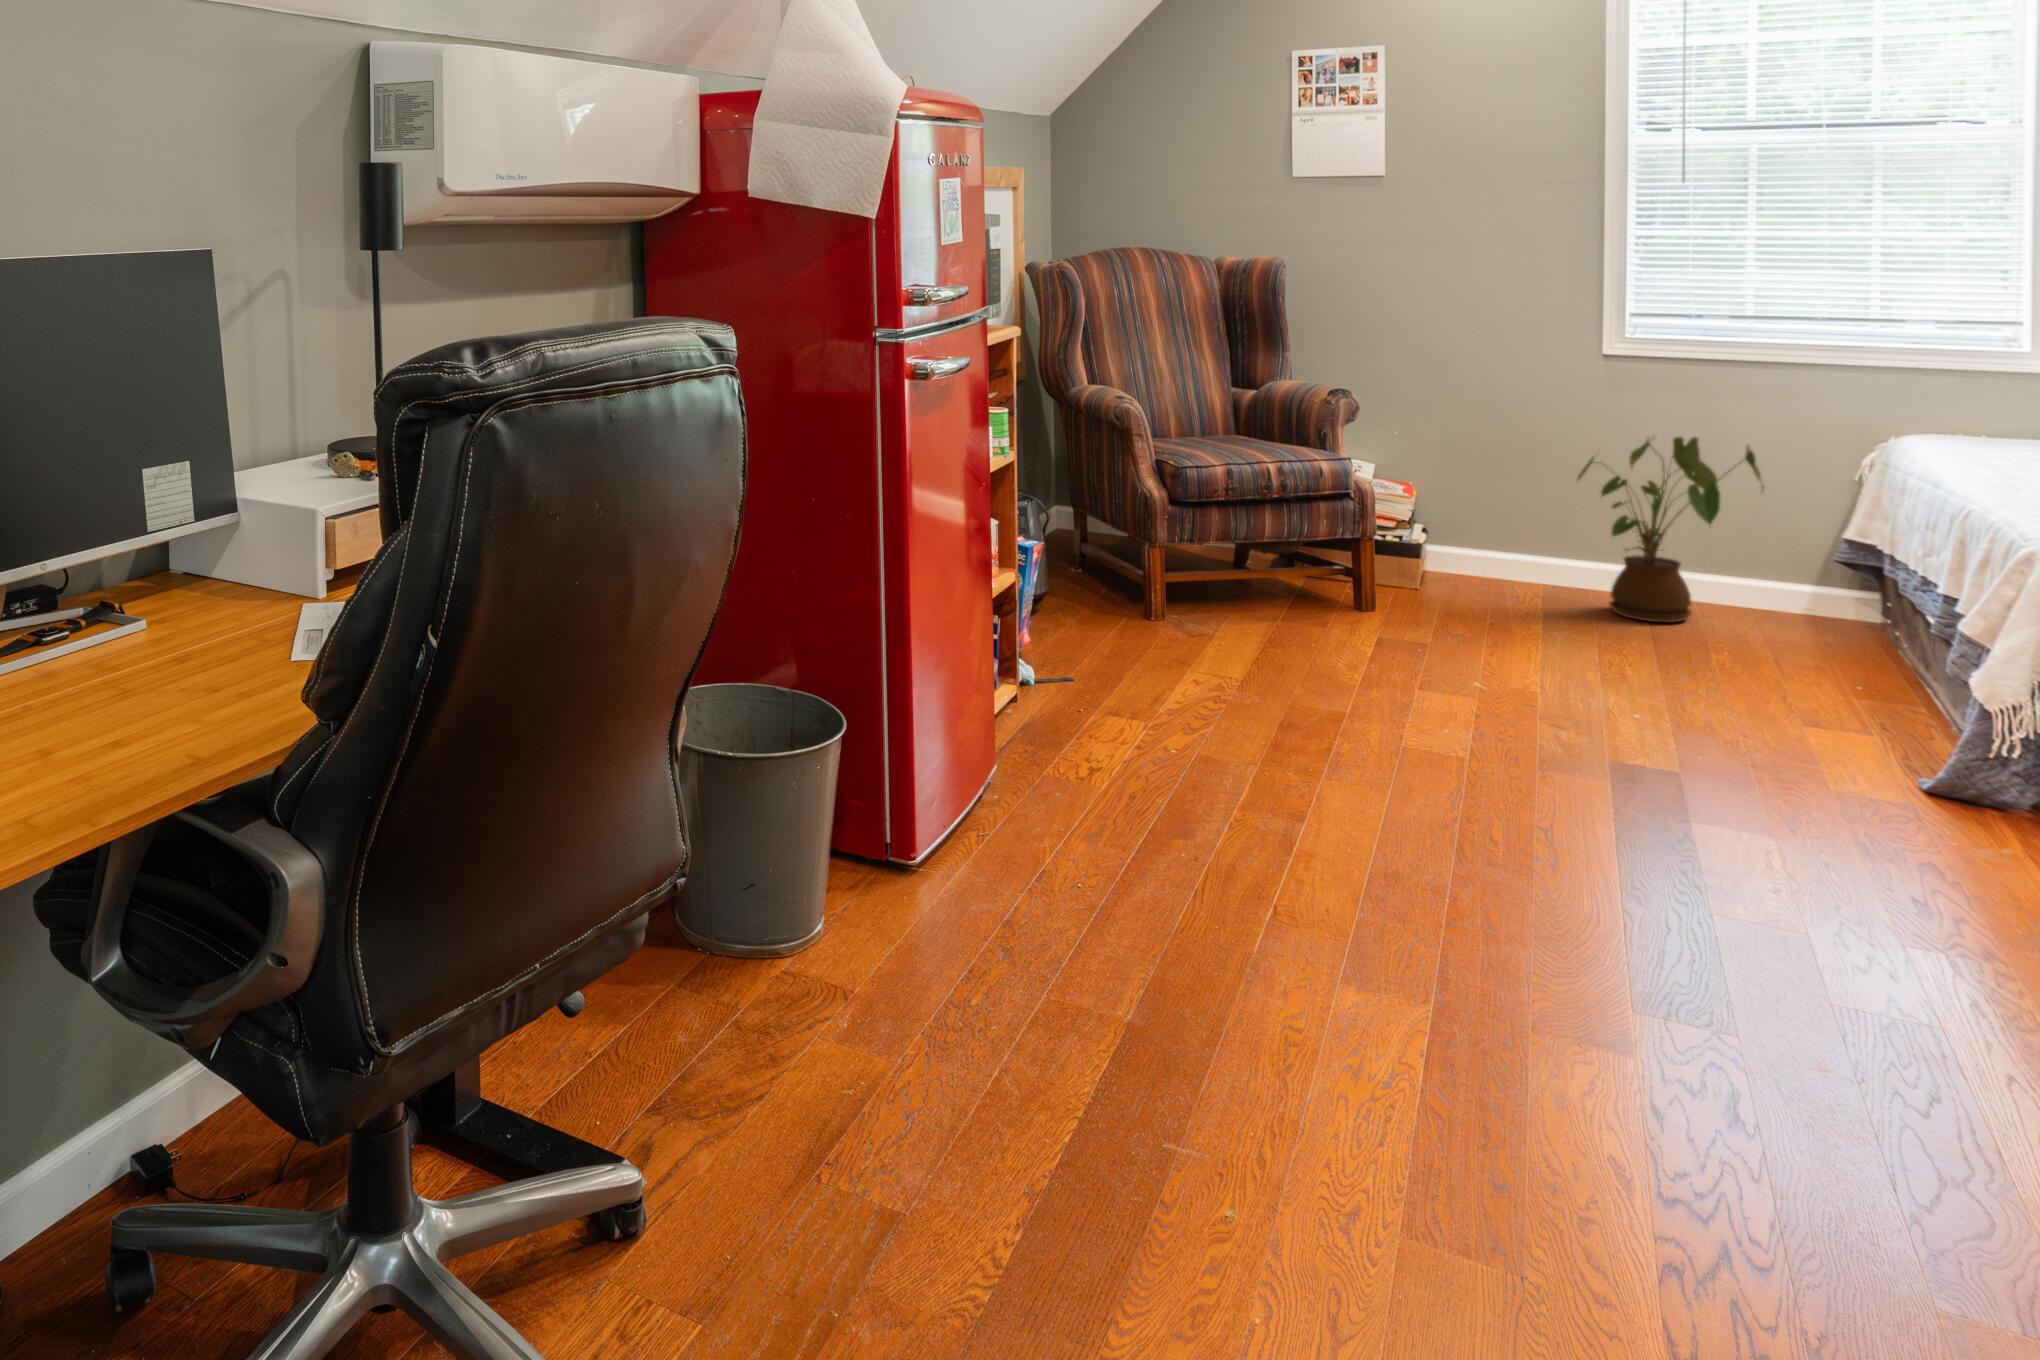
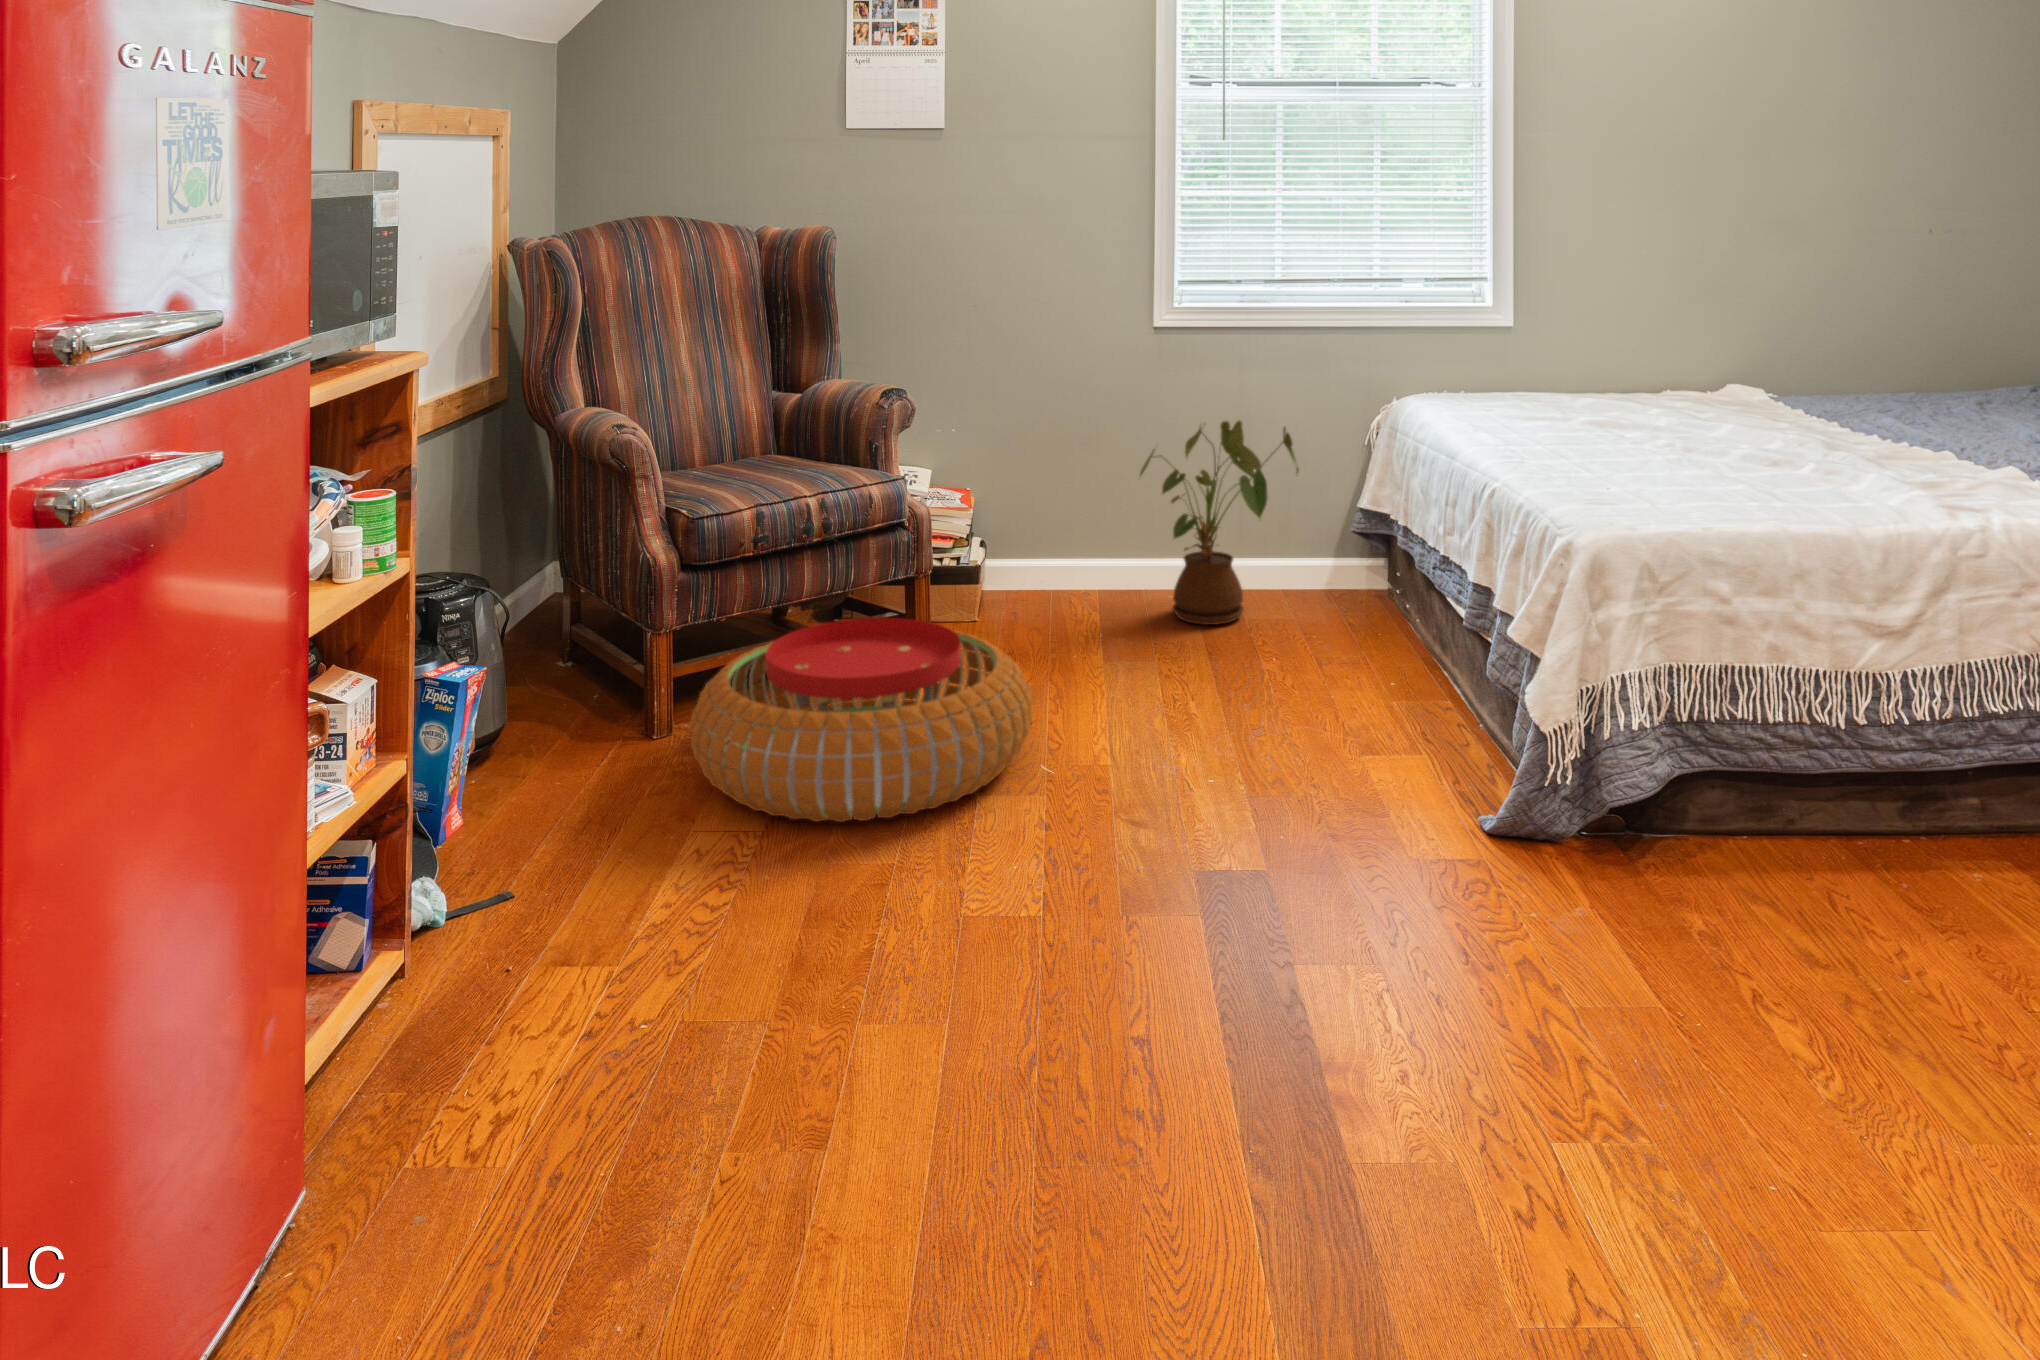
pouf: none [1184,560,1464,695] -> present [690,618,1032,822]

